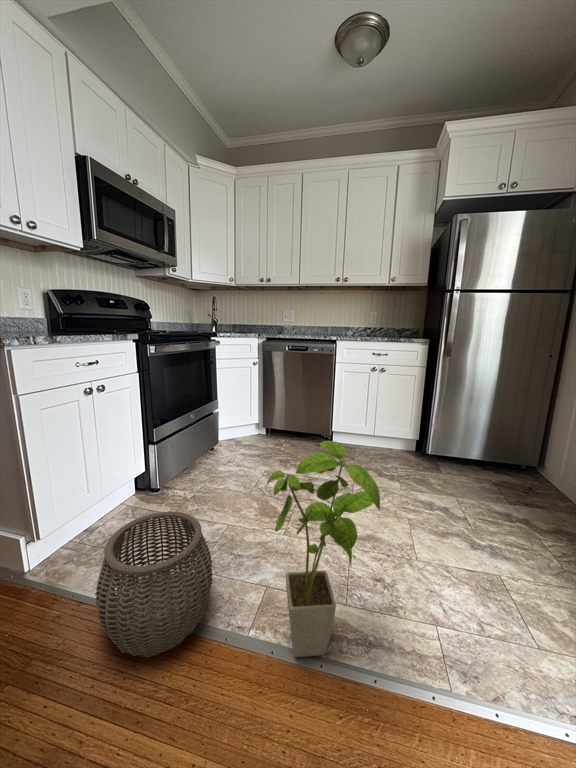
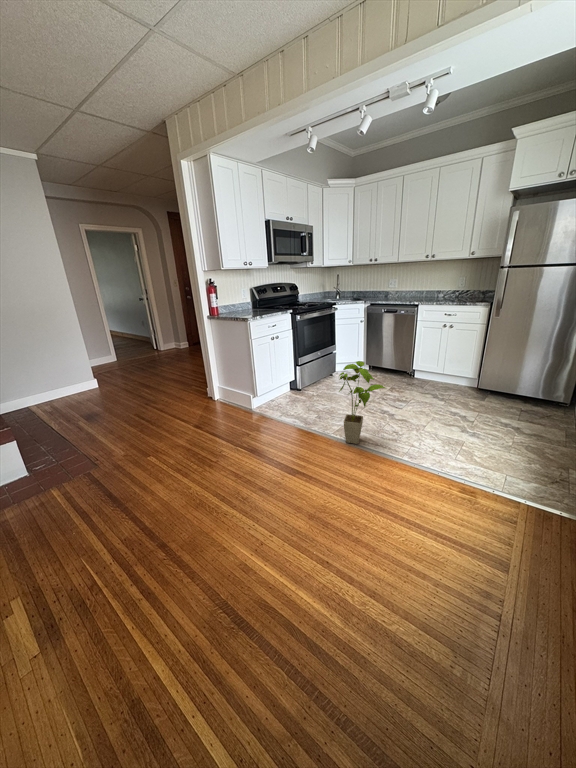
woven basket: present [95,511,212,657] -> none [280,389,320,433]

